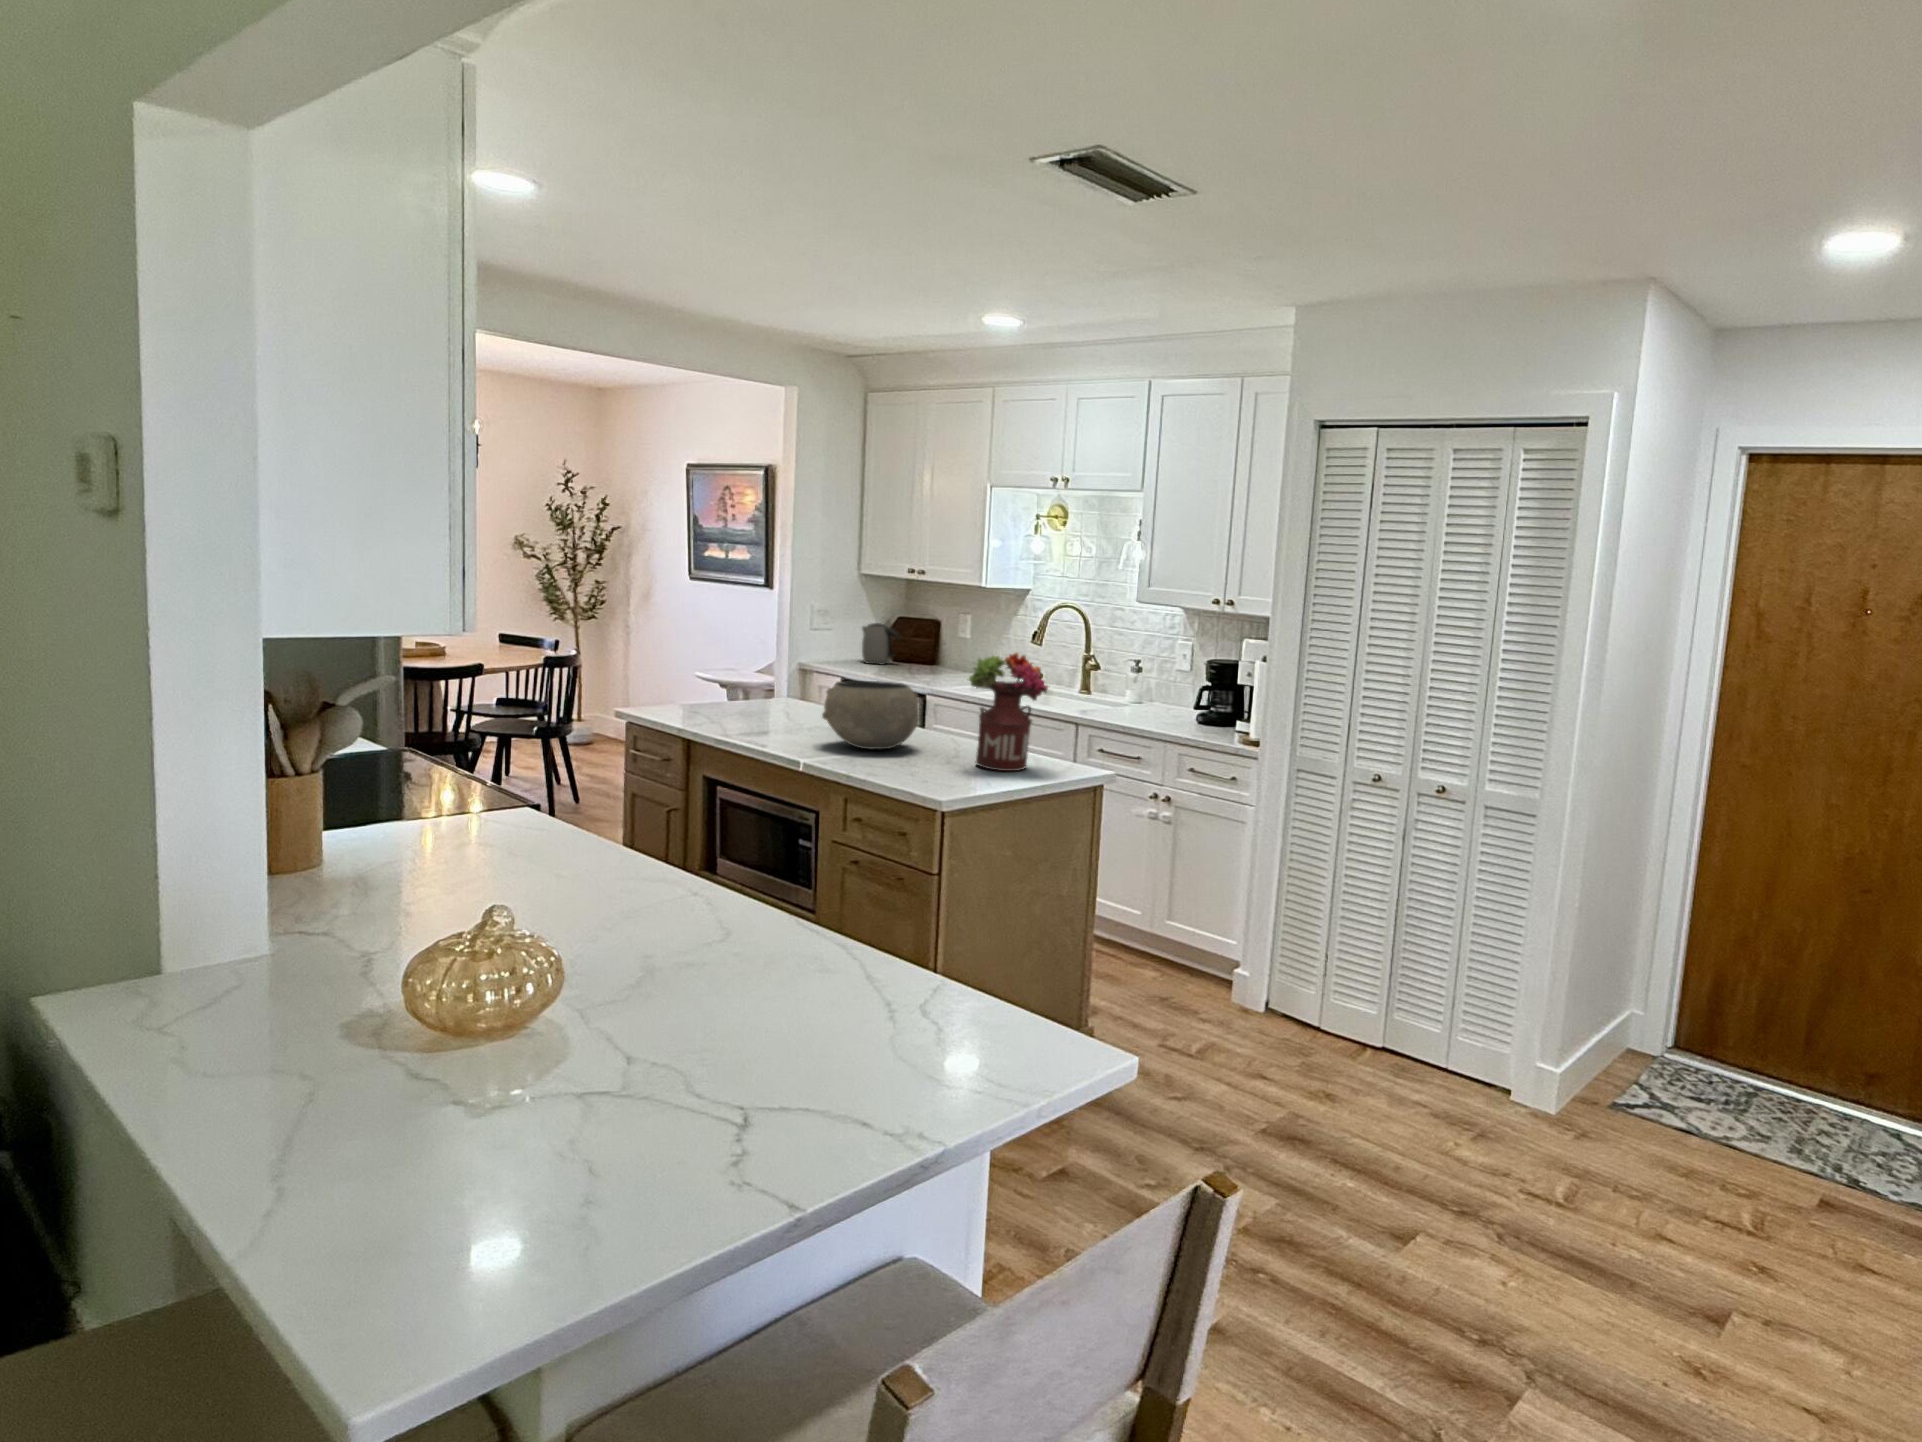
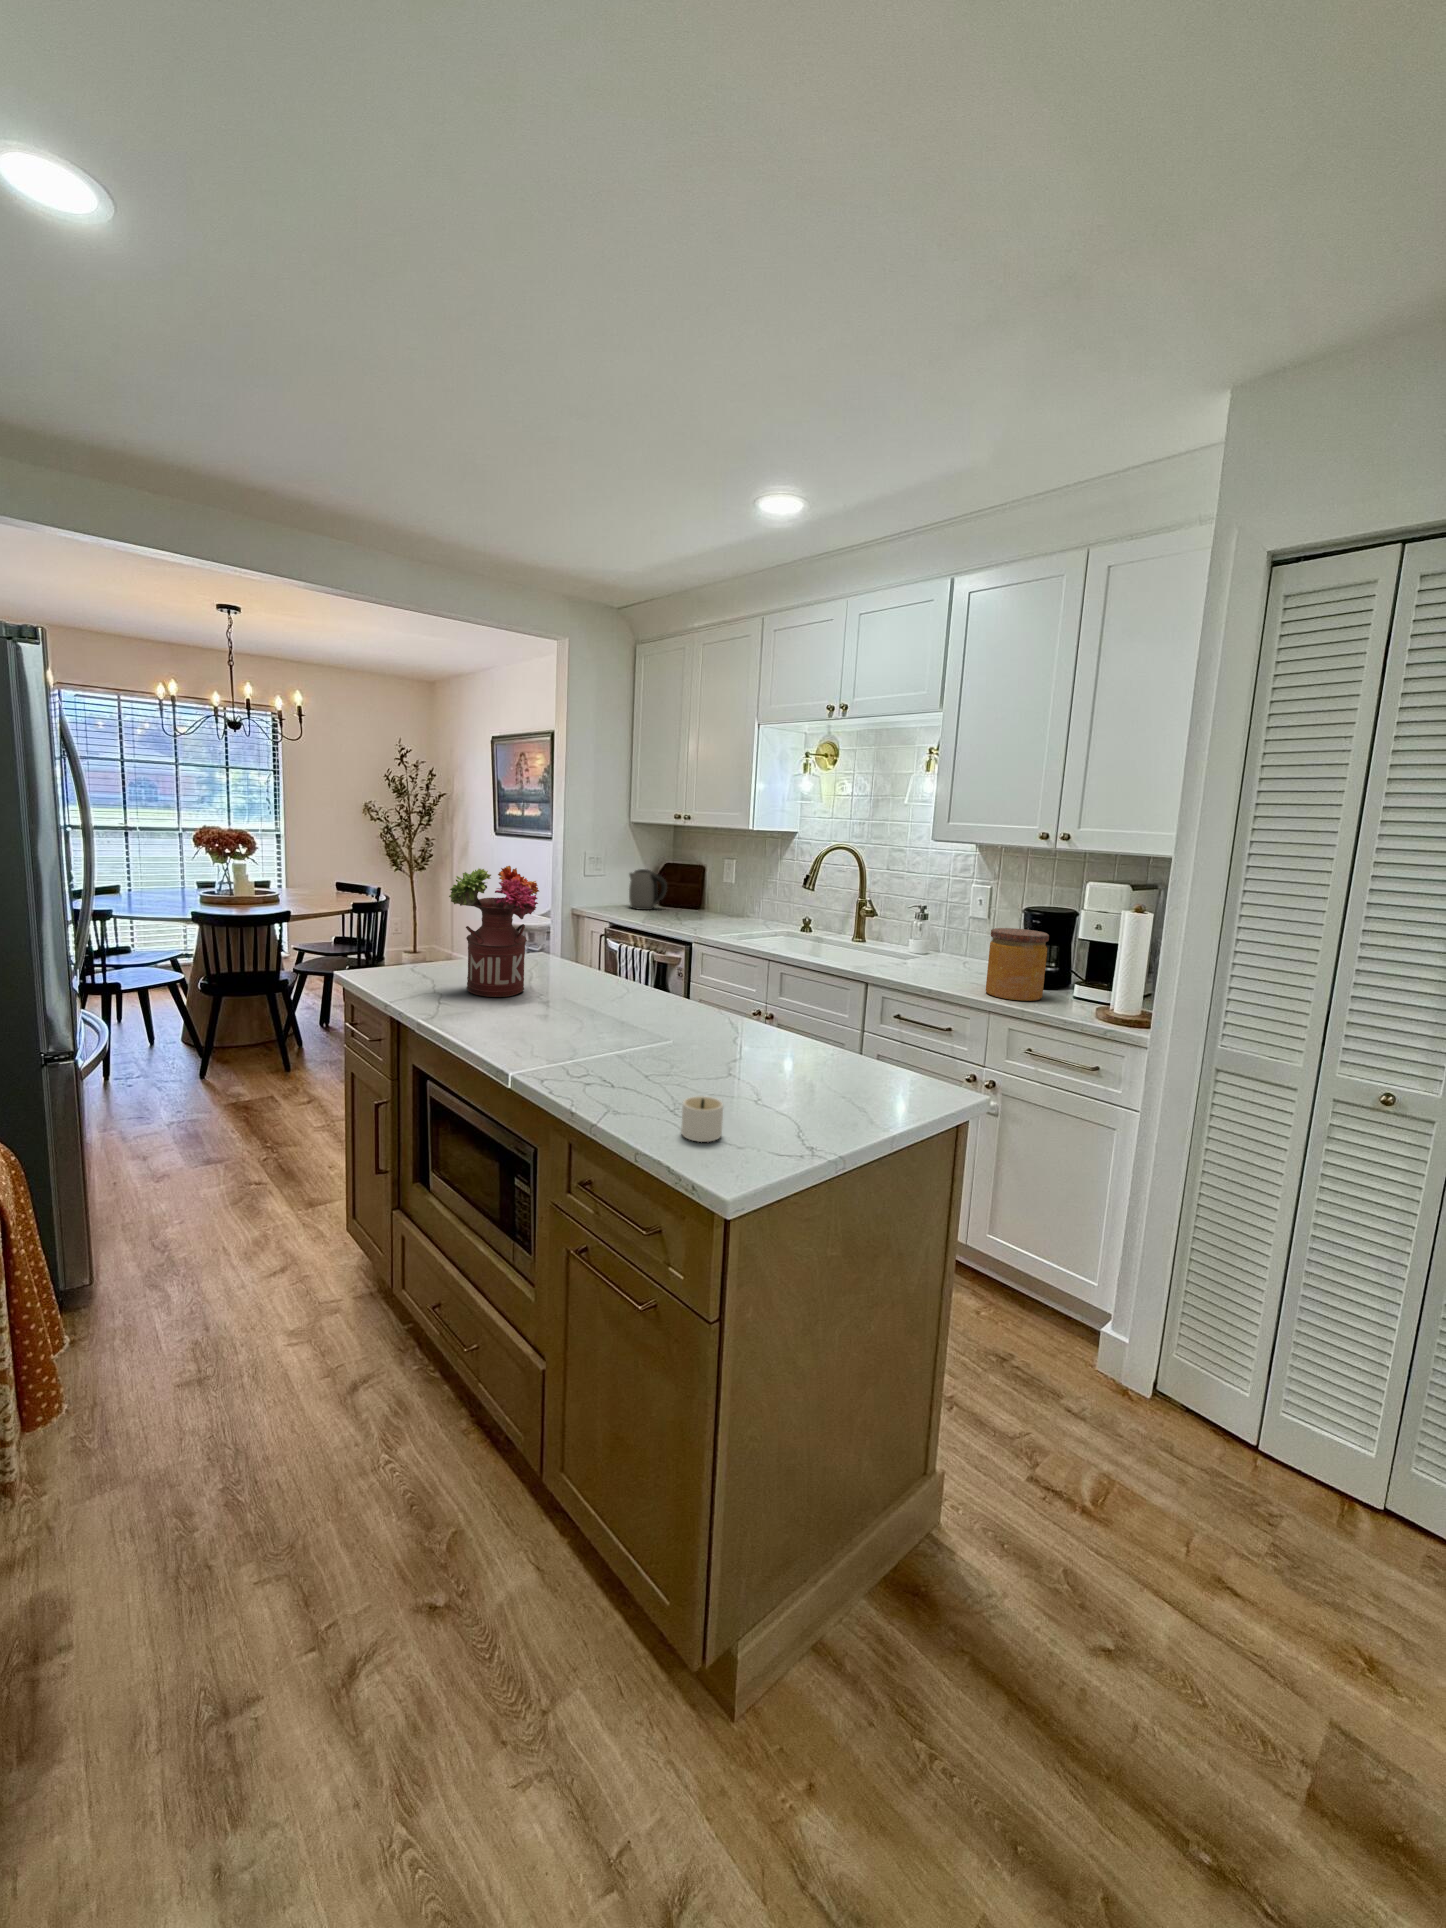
flower arrangement: present [969,653,1048,771] -> present [449,866,539,997]
jar: none [1167,675,1213,731] -> present [986,928,1049,1001]
ceramic bowl: present [822,681,919,749] -> none [548,946,681,1046]
candle: none [920,761,955,786] -> present [681,1096,723,1142]

